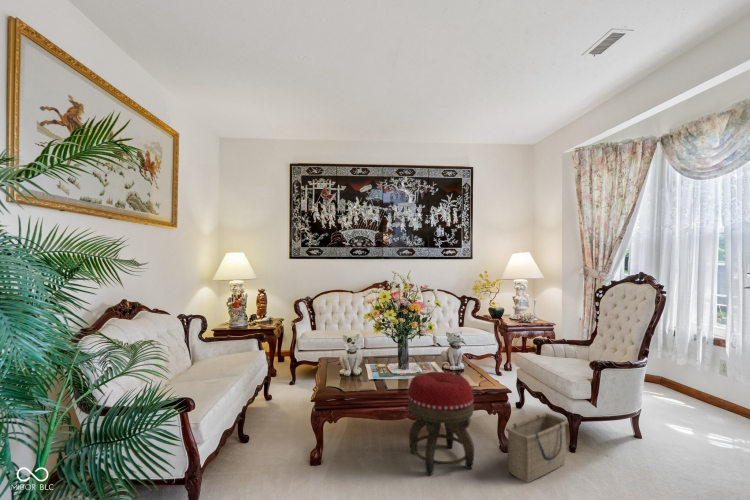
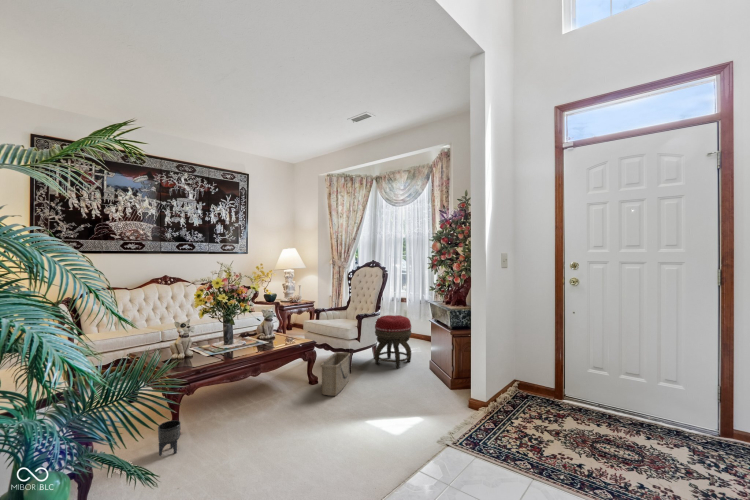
footstool: present [408,372,474,476] -> present [375,315,411,368]
planter: none [295,445,316,485] -> present [158,420,181,455]

